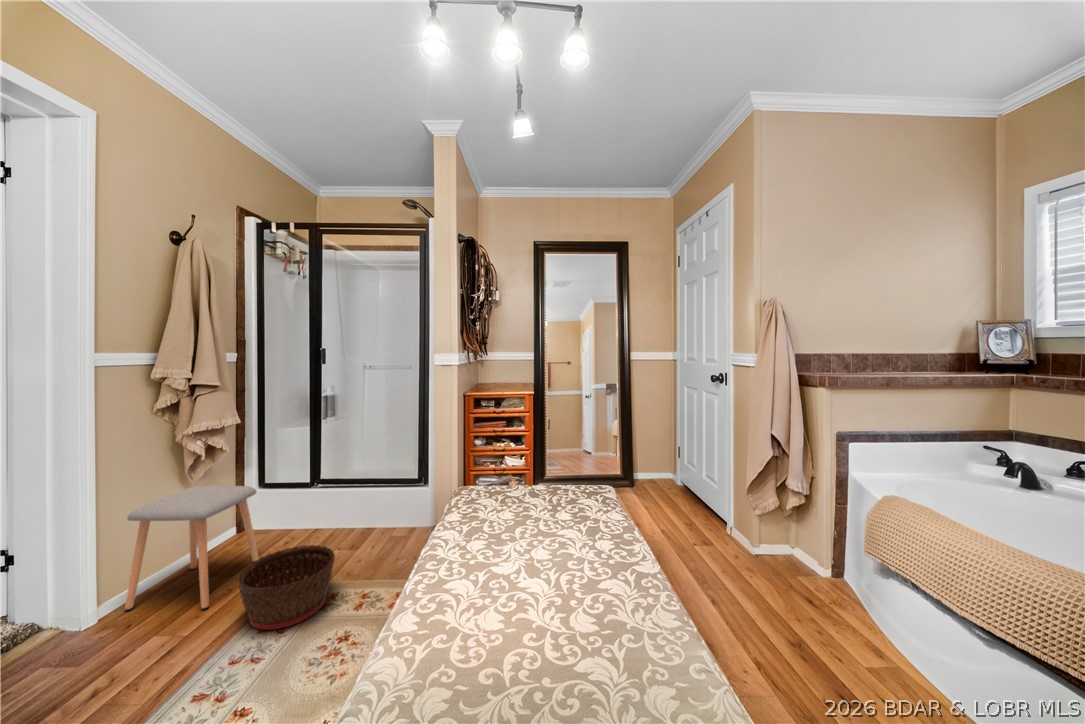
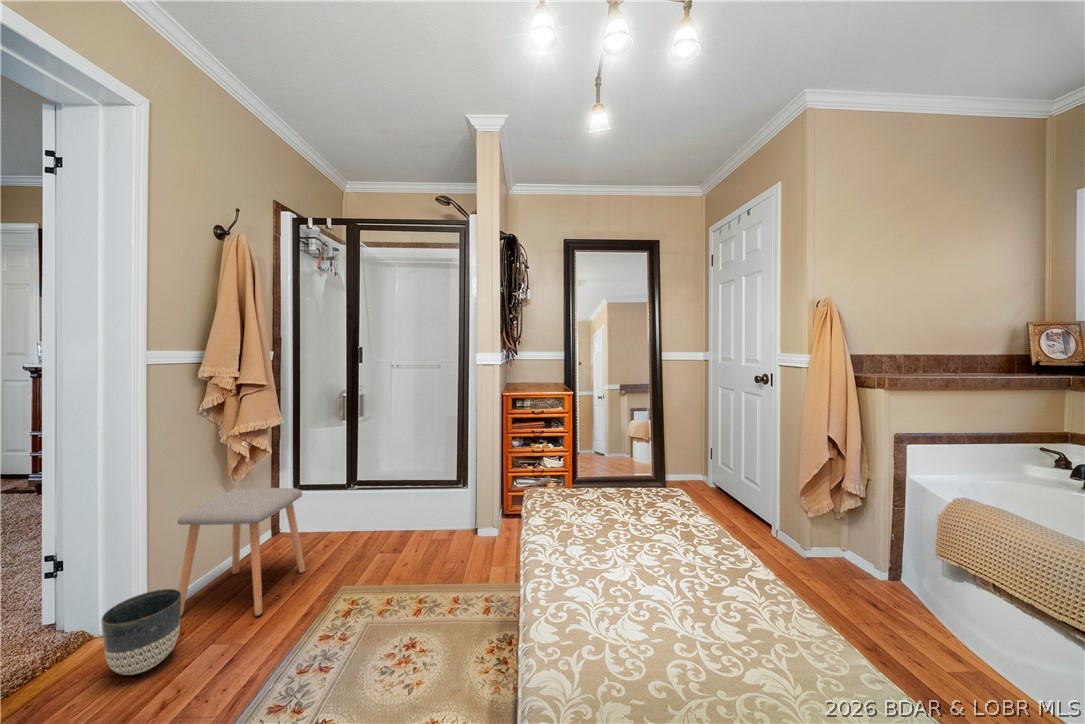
basket: present [238,545,335,630] -> none [297,549,392,638]
planter: none [41,582,123,663] -> present [102,589,182,675]

